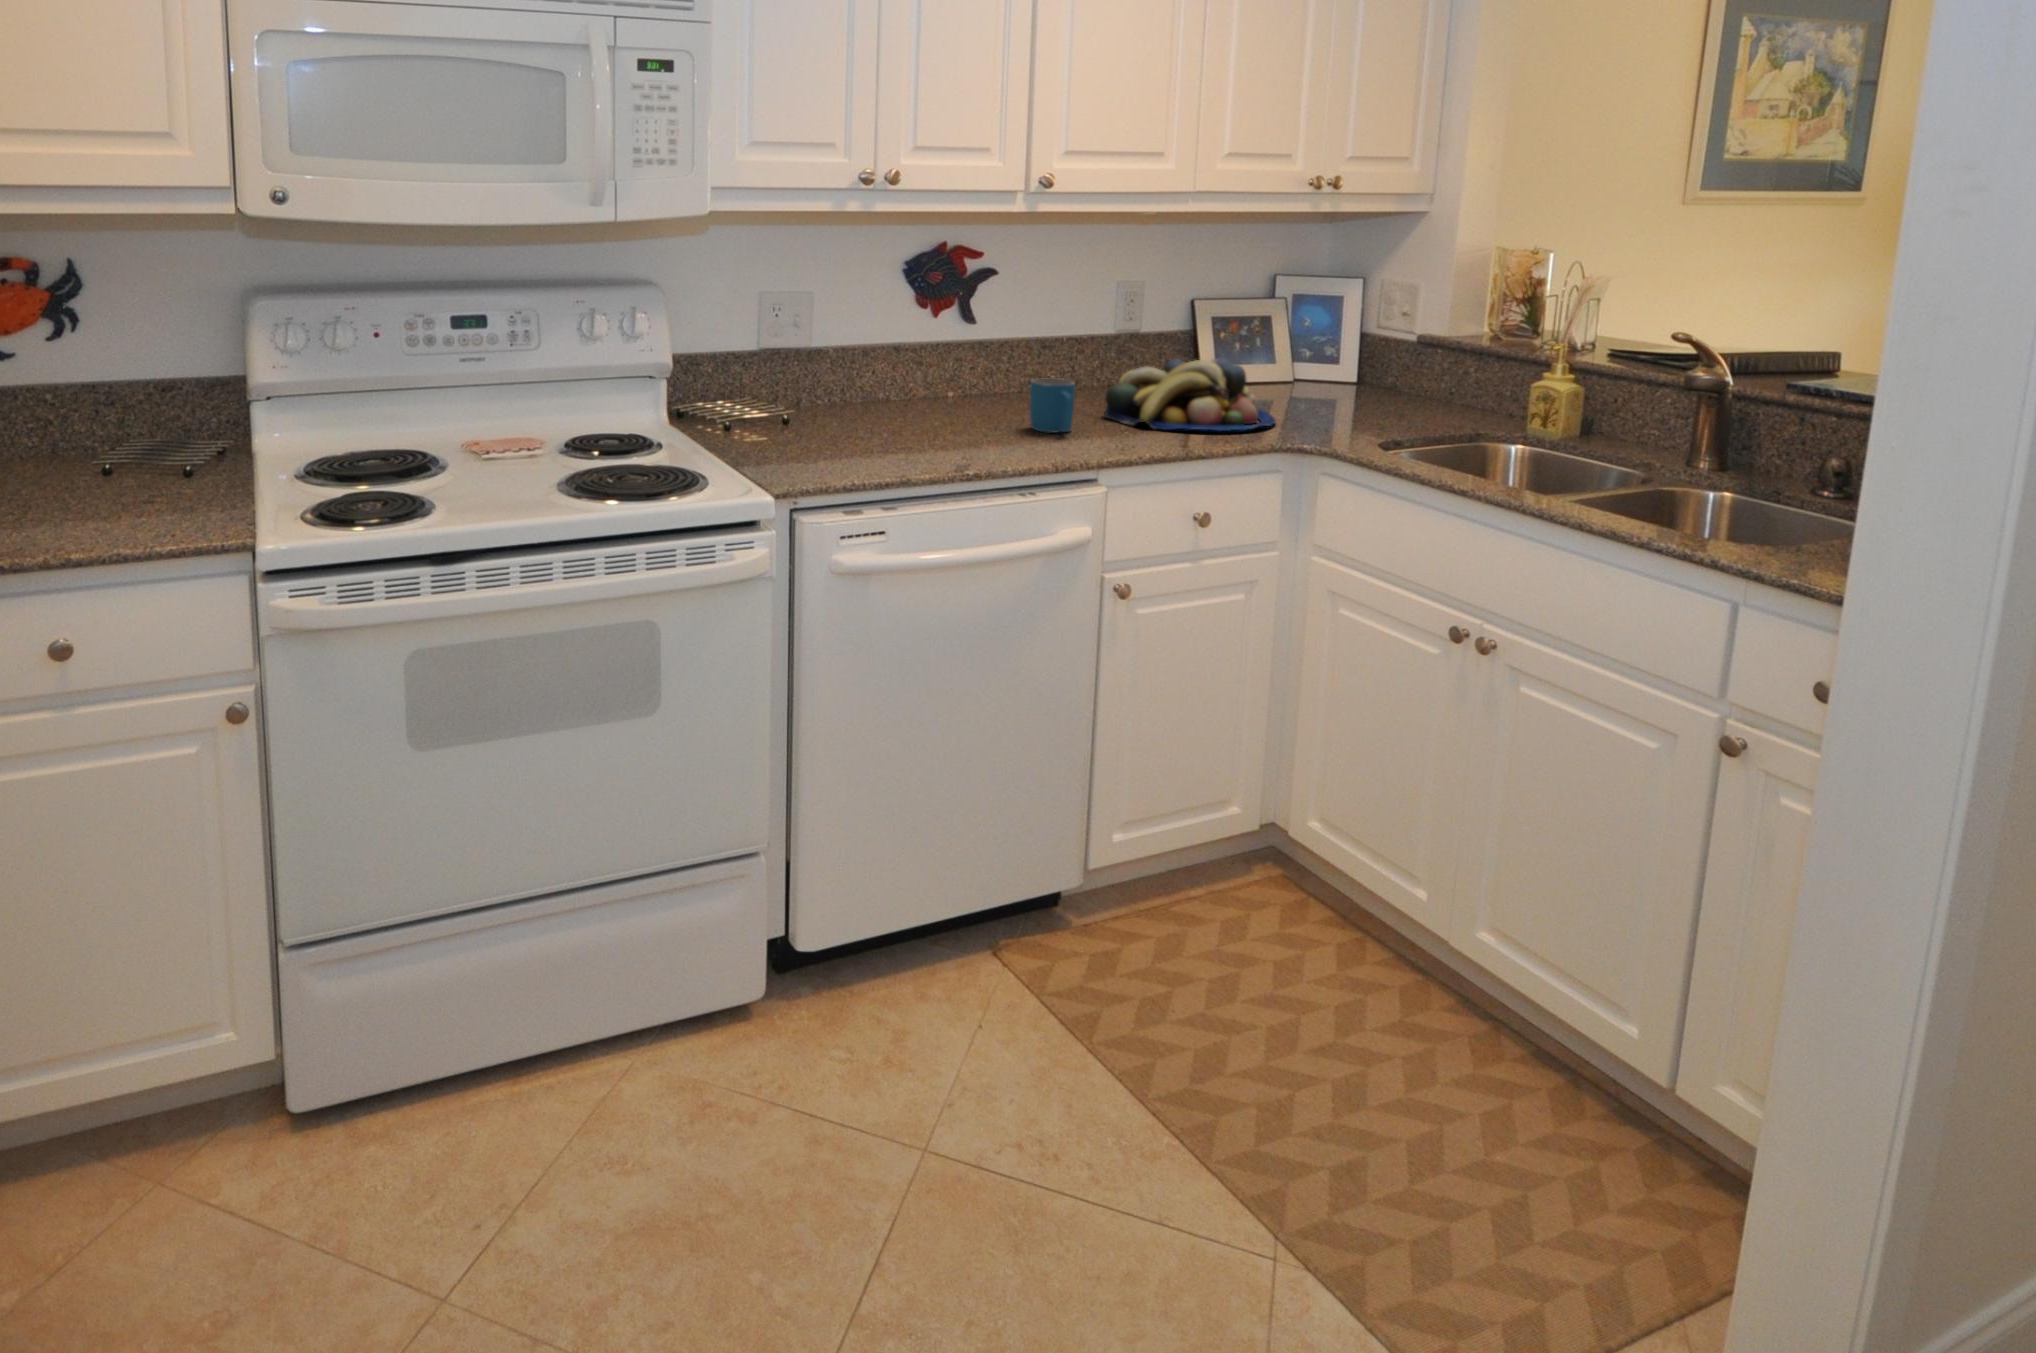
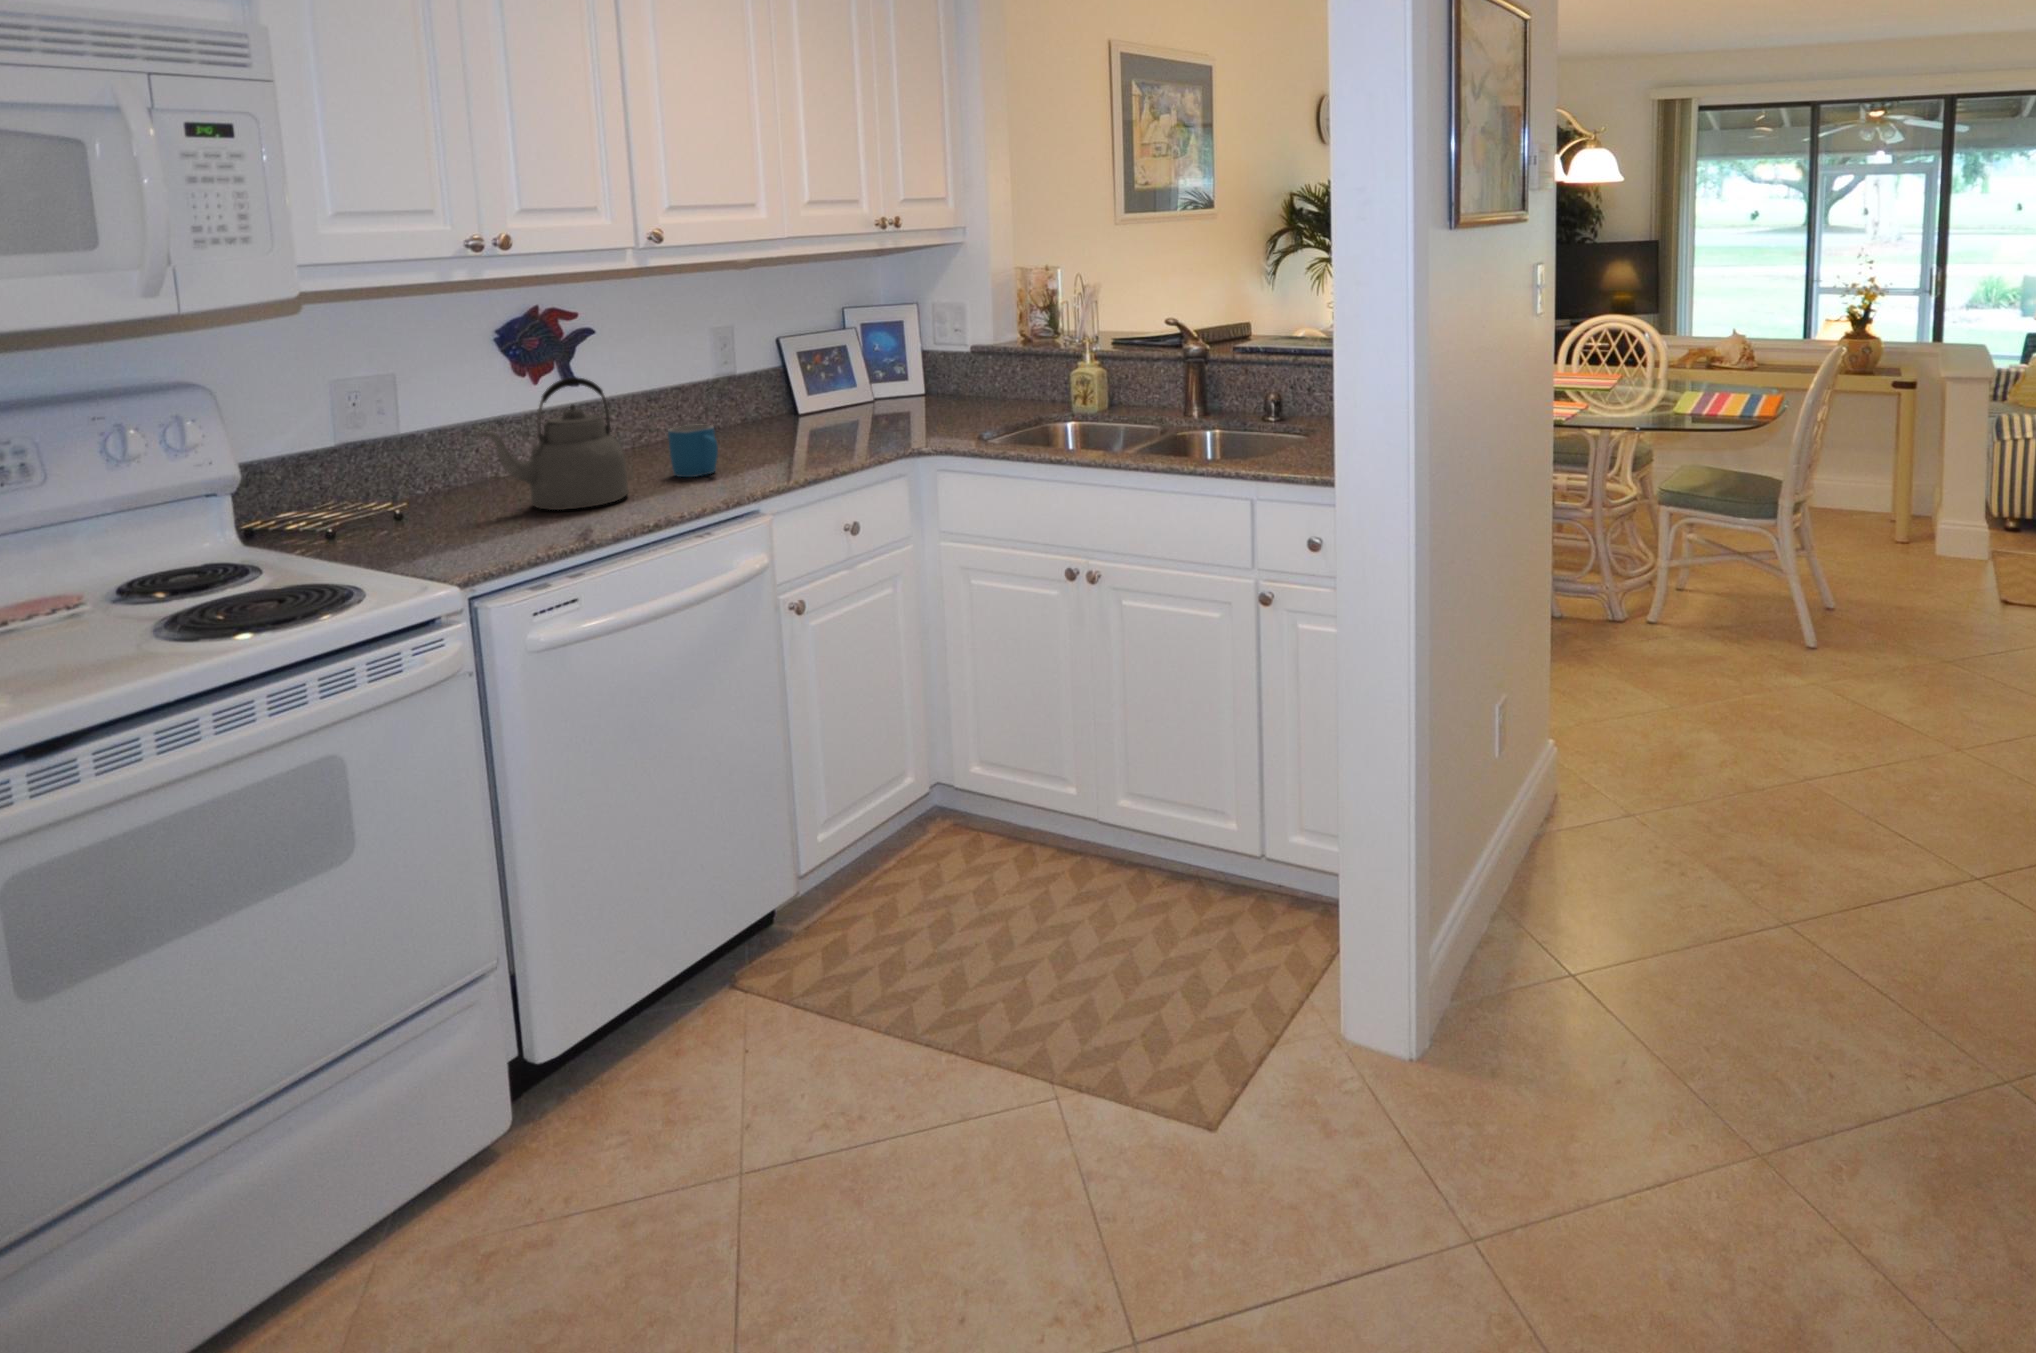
kettle: none [848,314,975,444] -> present [479,377,629,510]
fruit bowl: present [1104,357,1276,431] -> none [731,385,887,458]

